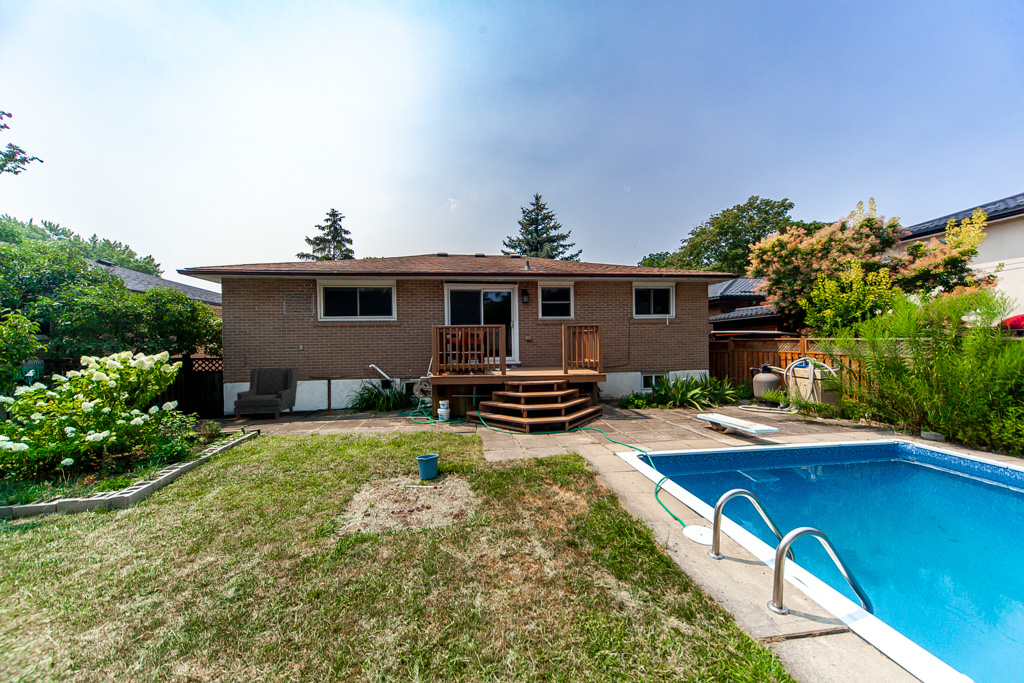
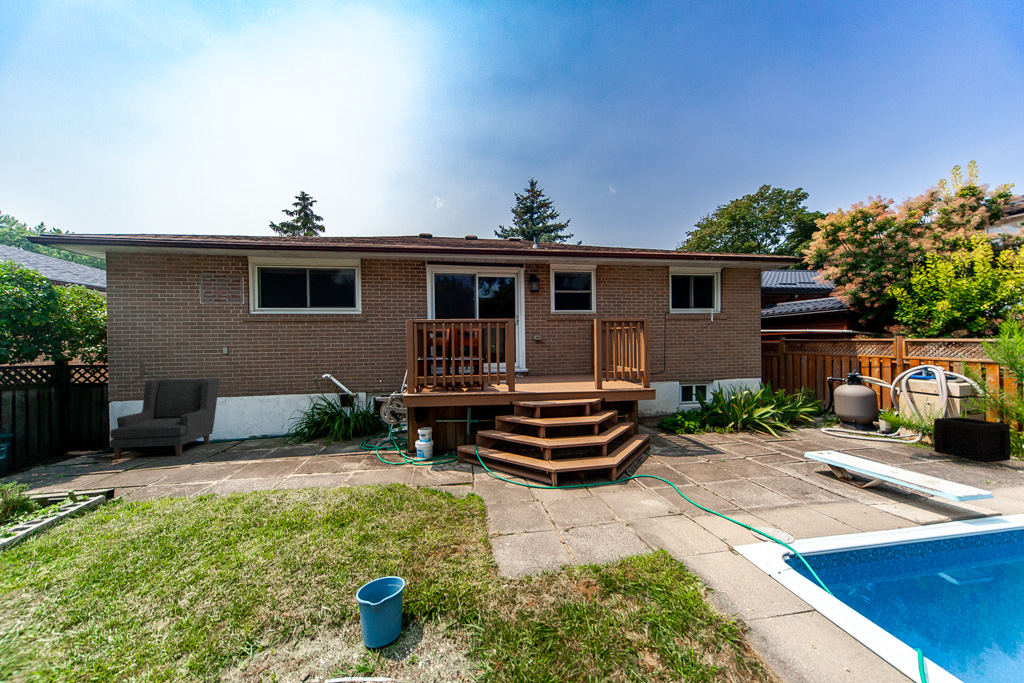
pedestal table: present [309,374,349,415] -> none [230,387,291,447]
wooden crate: none [807,394,854,423] -> present [934,417,1011,462]

